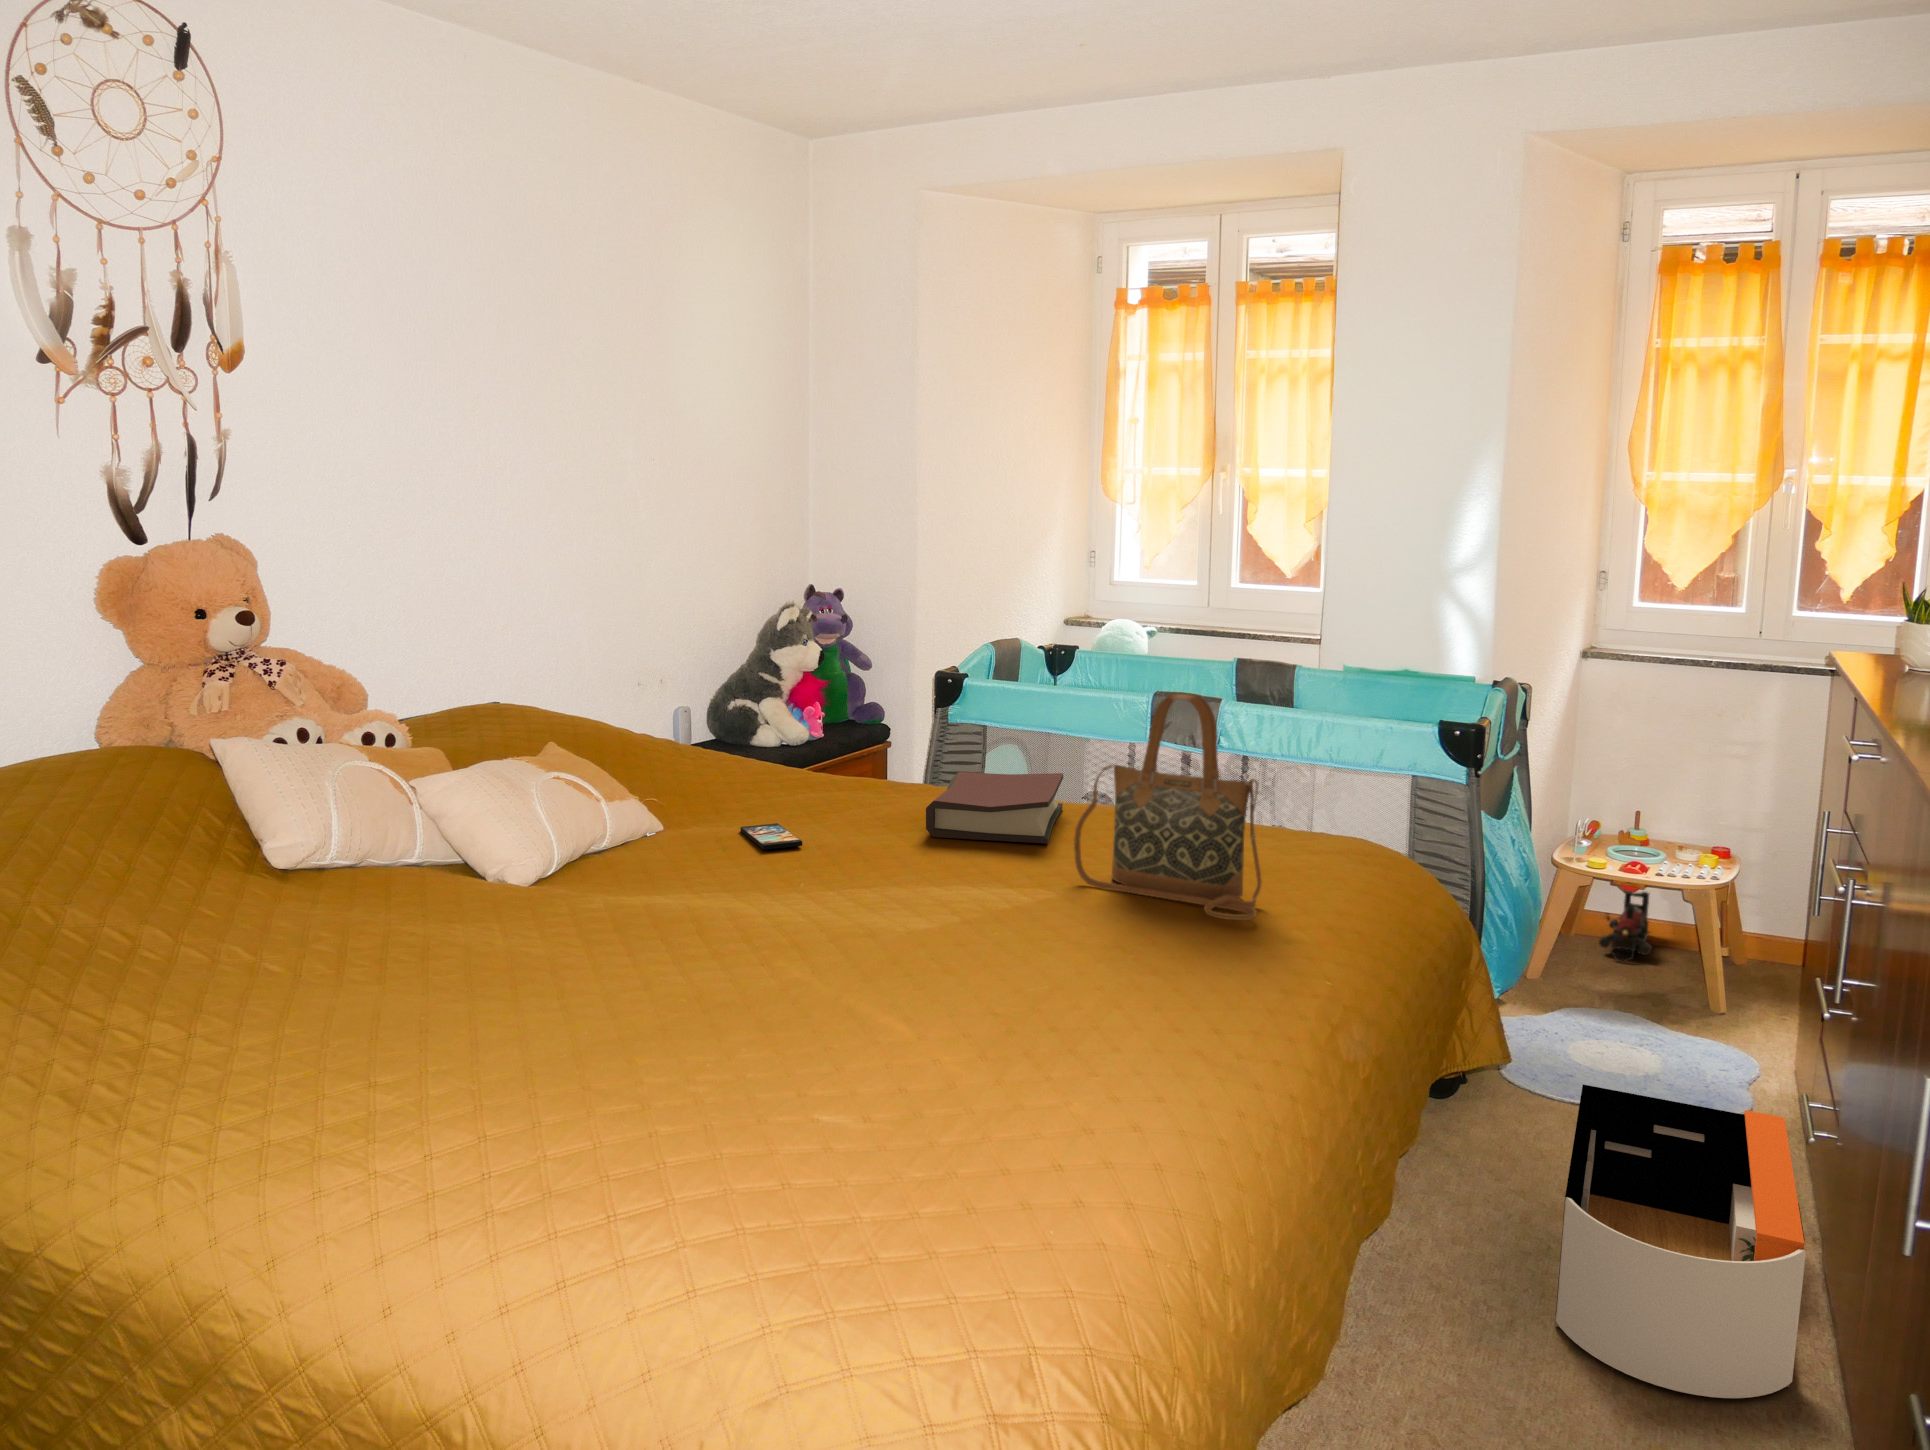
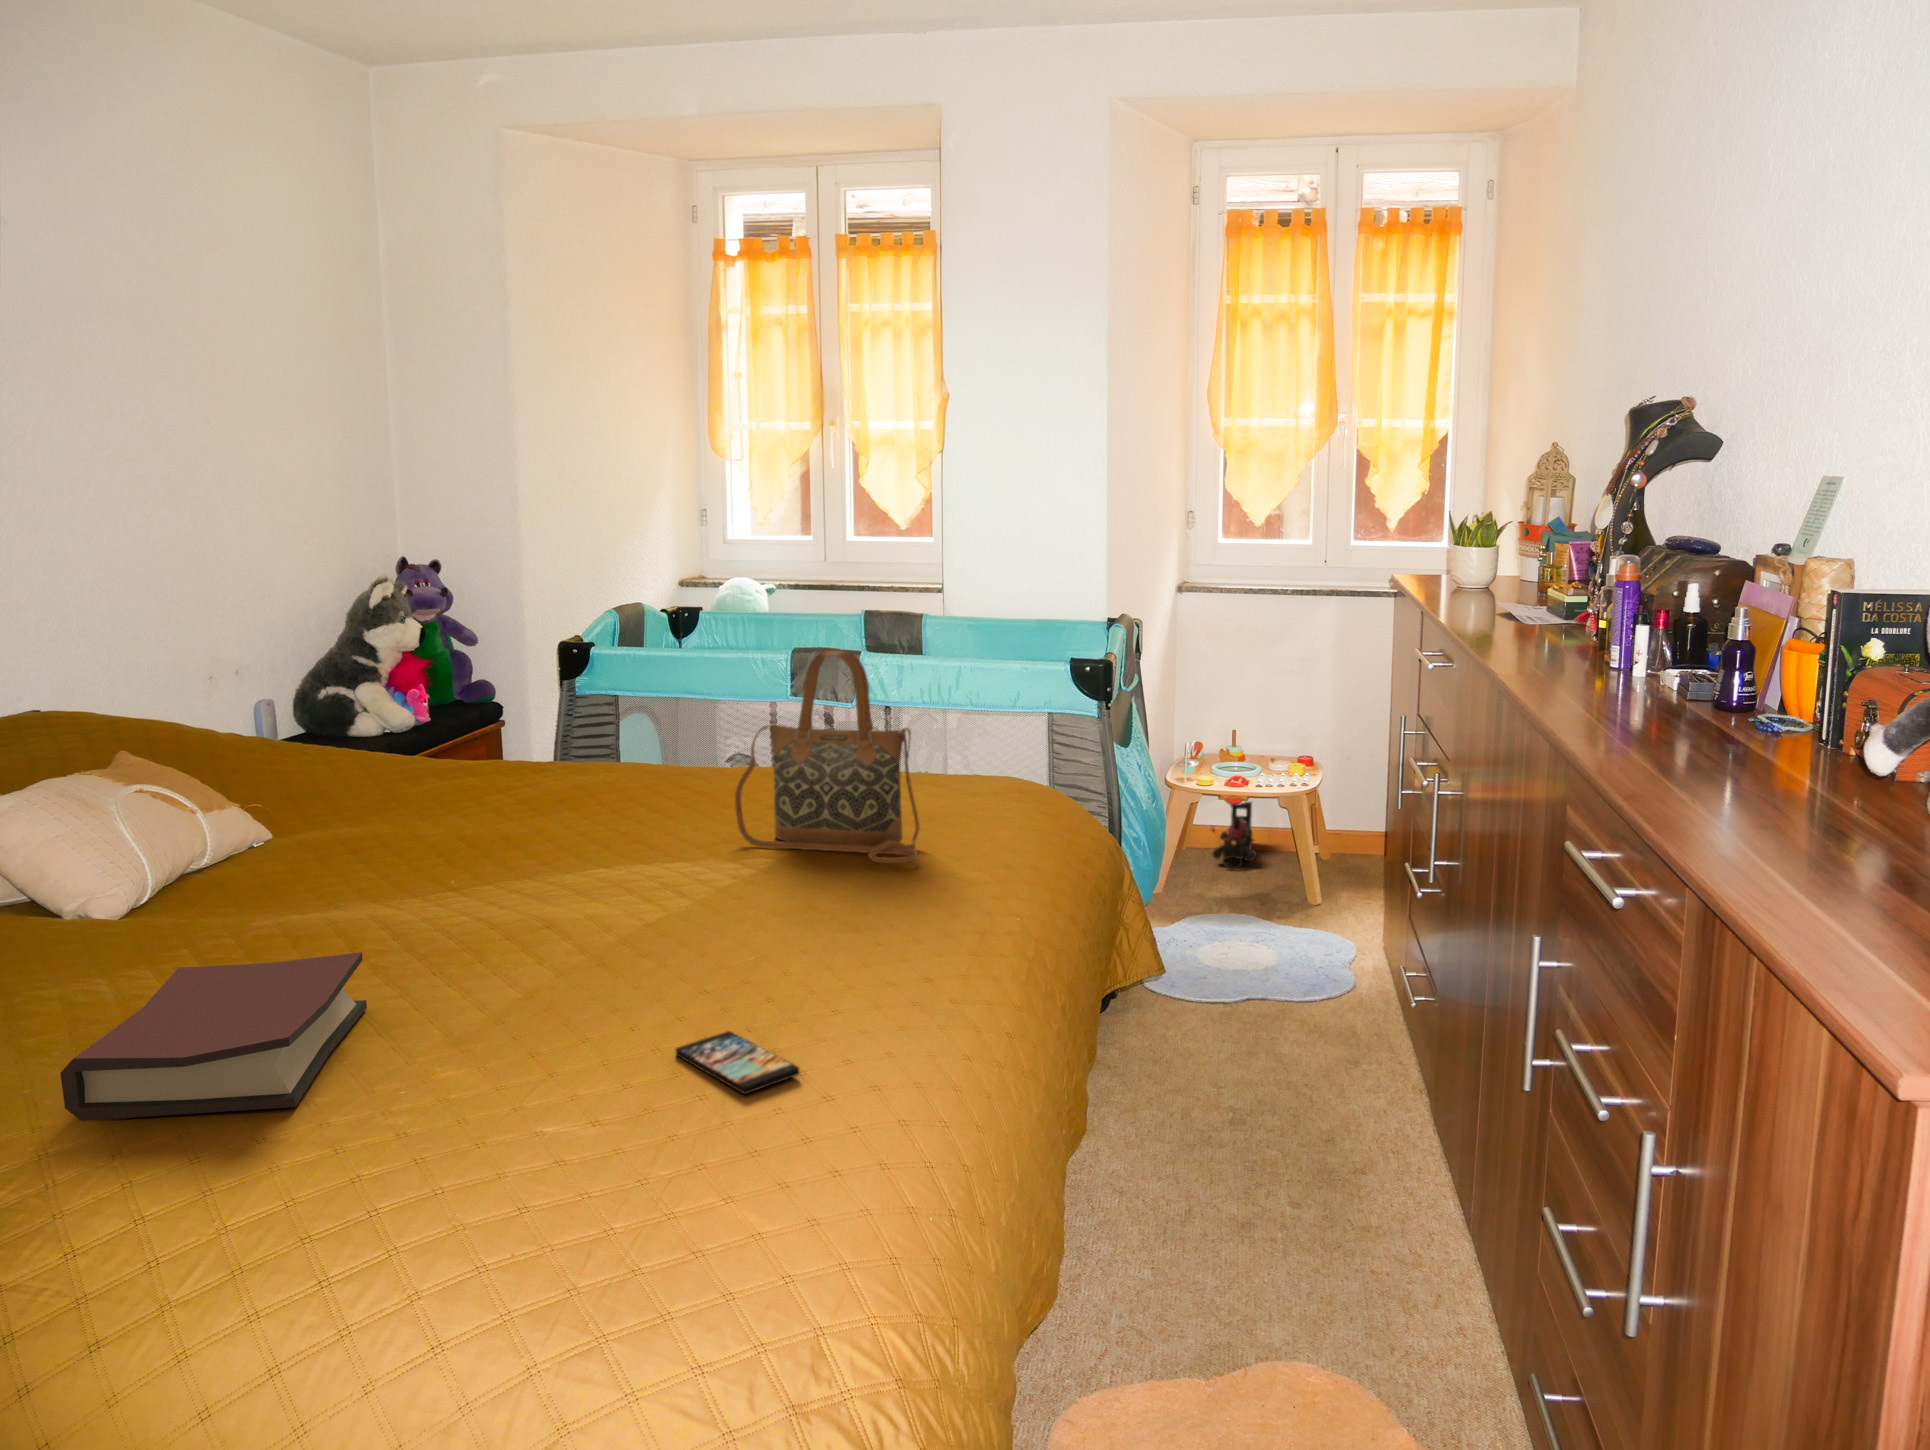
hardback book: present [926,772,1063,844] -> present [60,952,367,1121]
smartphone: present [740,823,802,850] -> present [676,1031,799,1094]
storage bin: present [1555,1085,1806,1398] -> none [1197,978,1385,1223]

